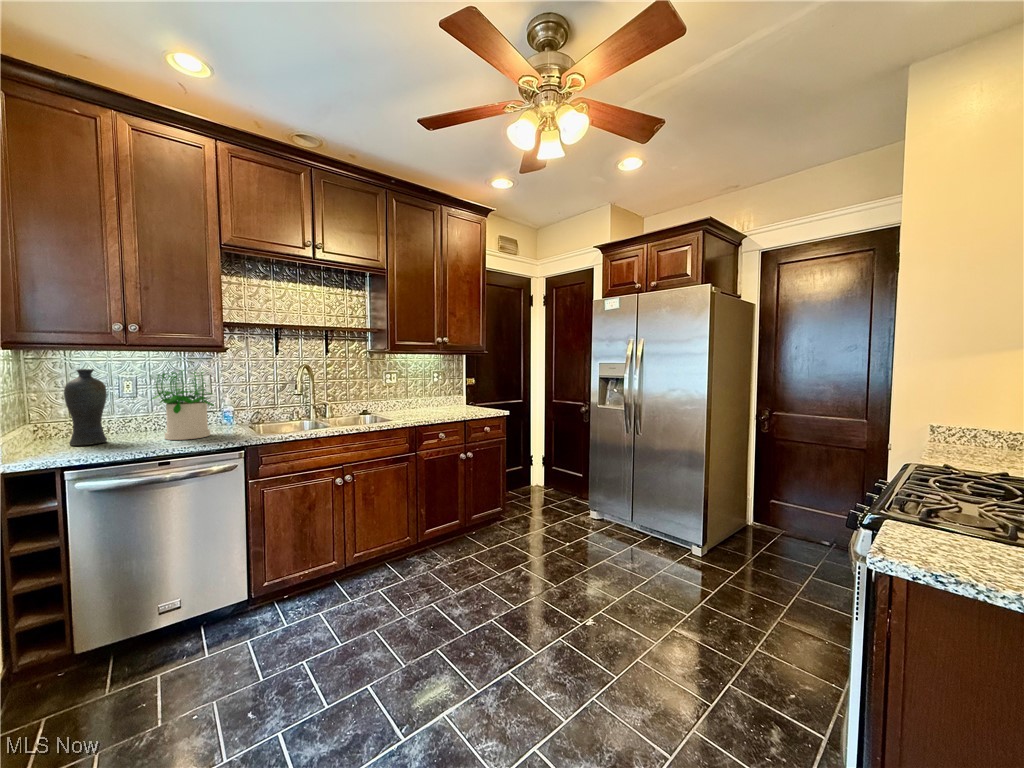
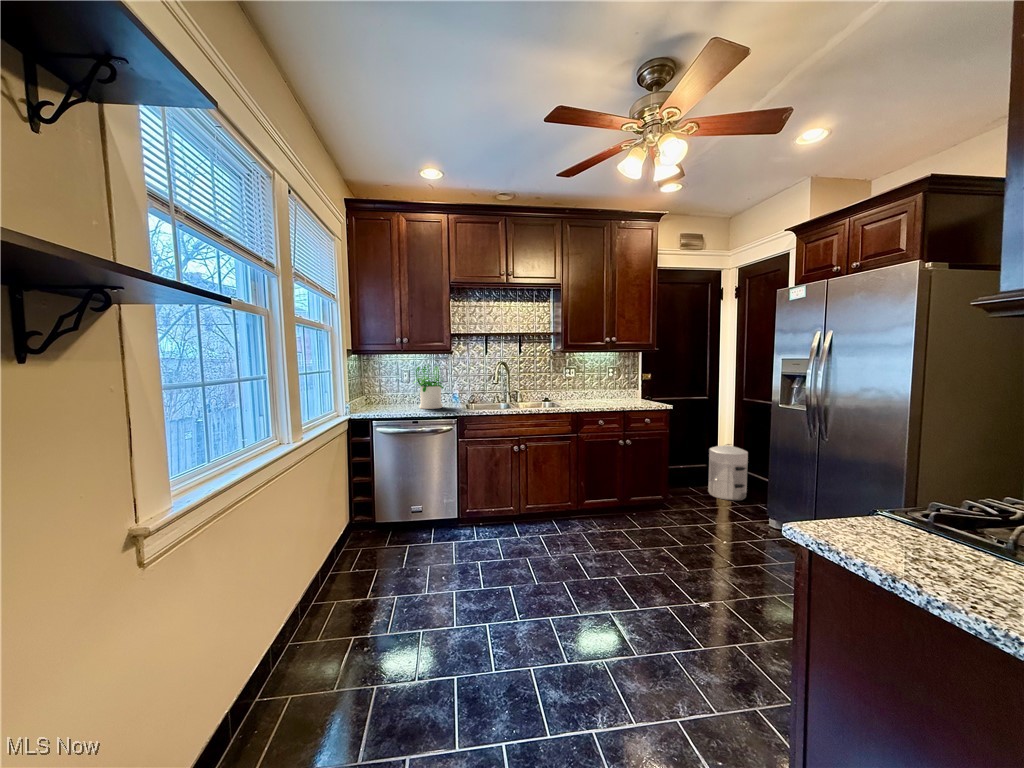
vase: present [64,369,107,446] -> none [376,365,393,408]
waste bin: none [530,445,564,500] -> present [708,444,748,500]

